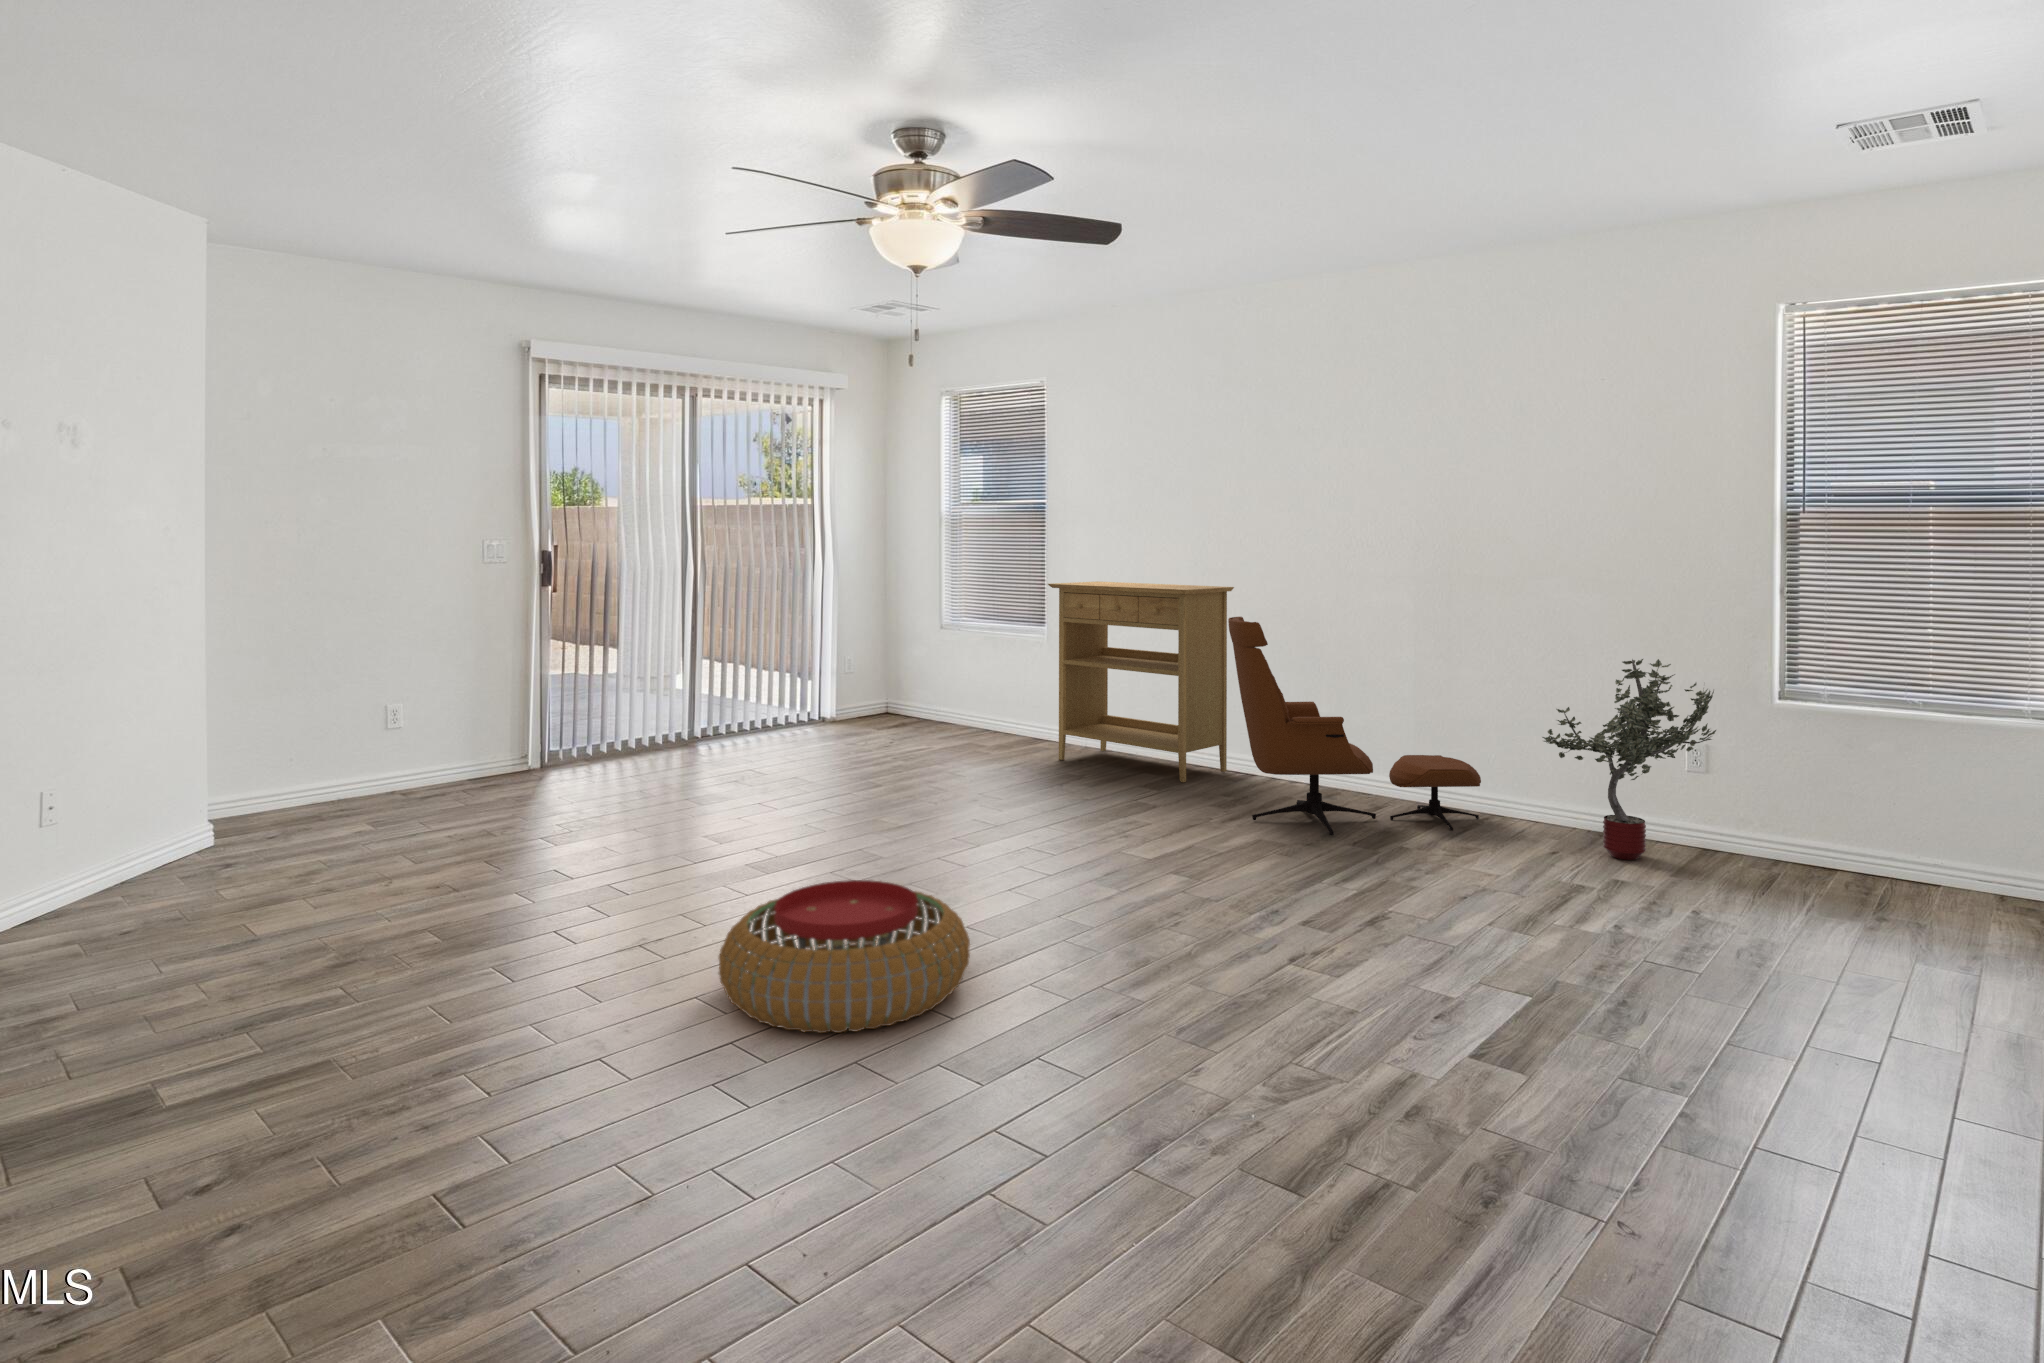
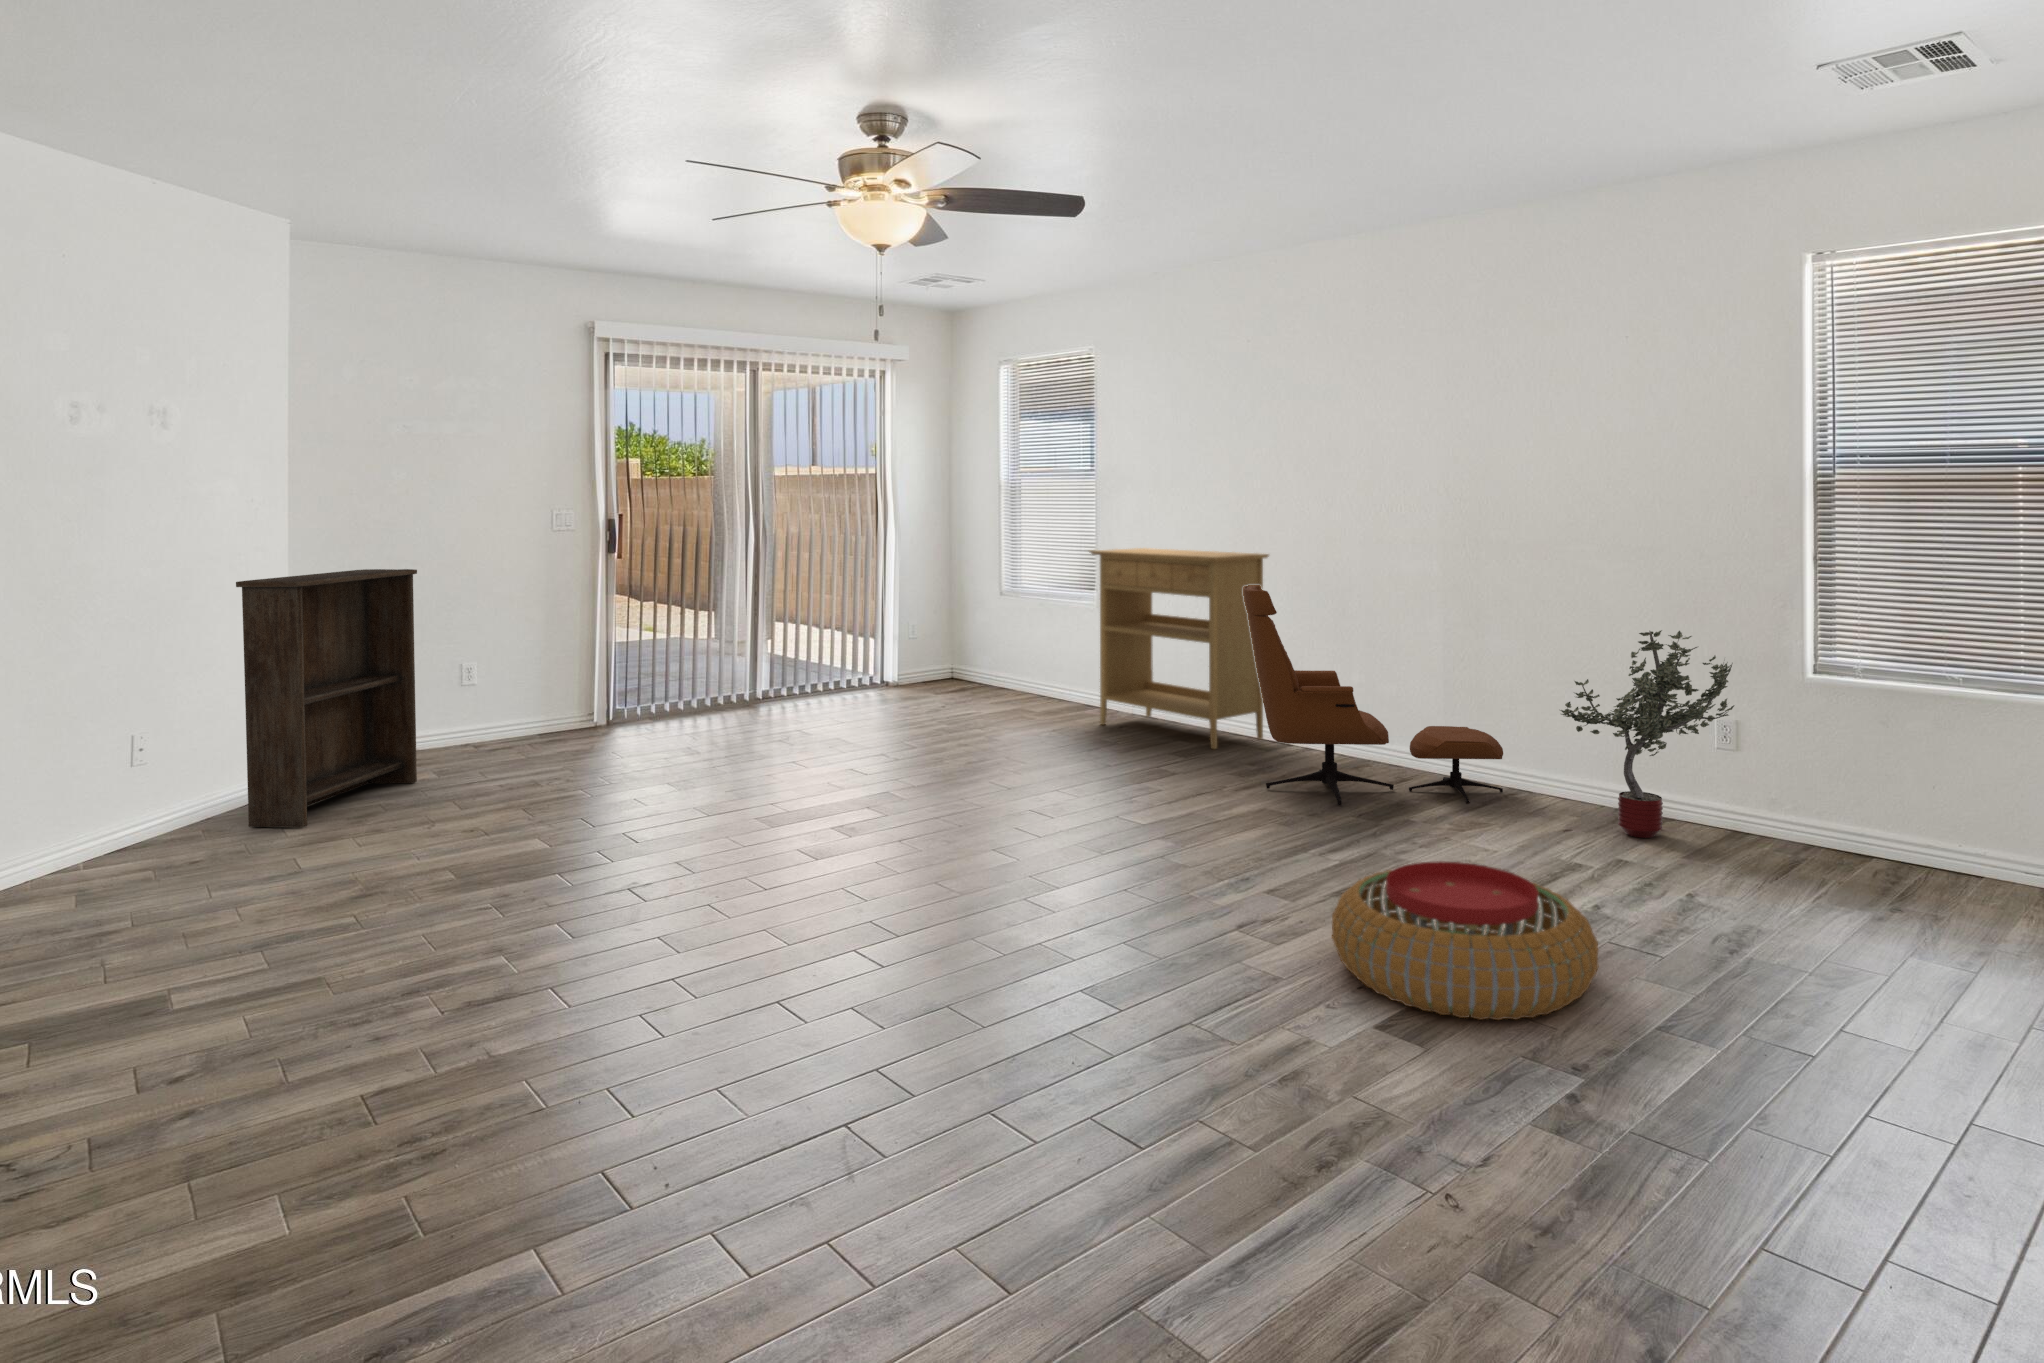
bookshelf: none [155,601,349,888] -> present [236,569,417,827]
pouf: present [719,880,970,1033] -> present [1332,861,1599,1020]

